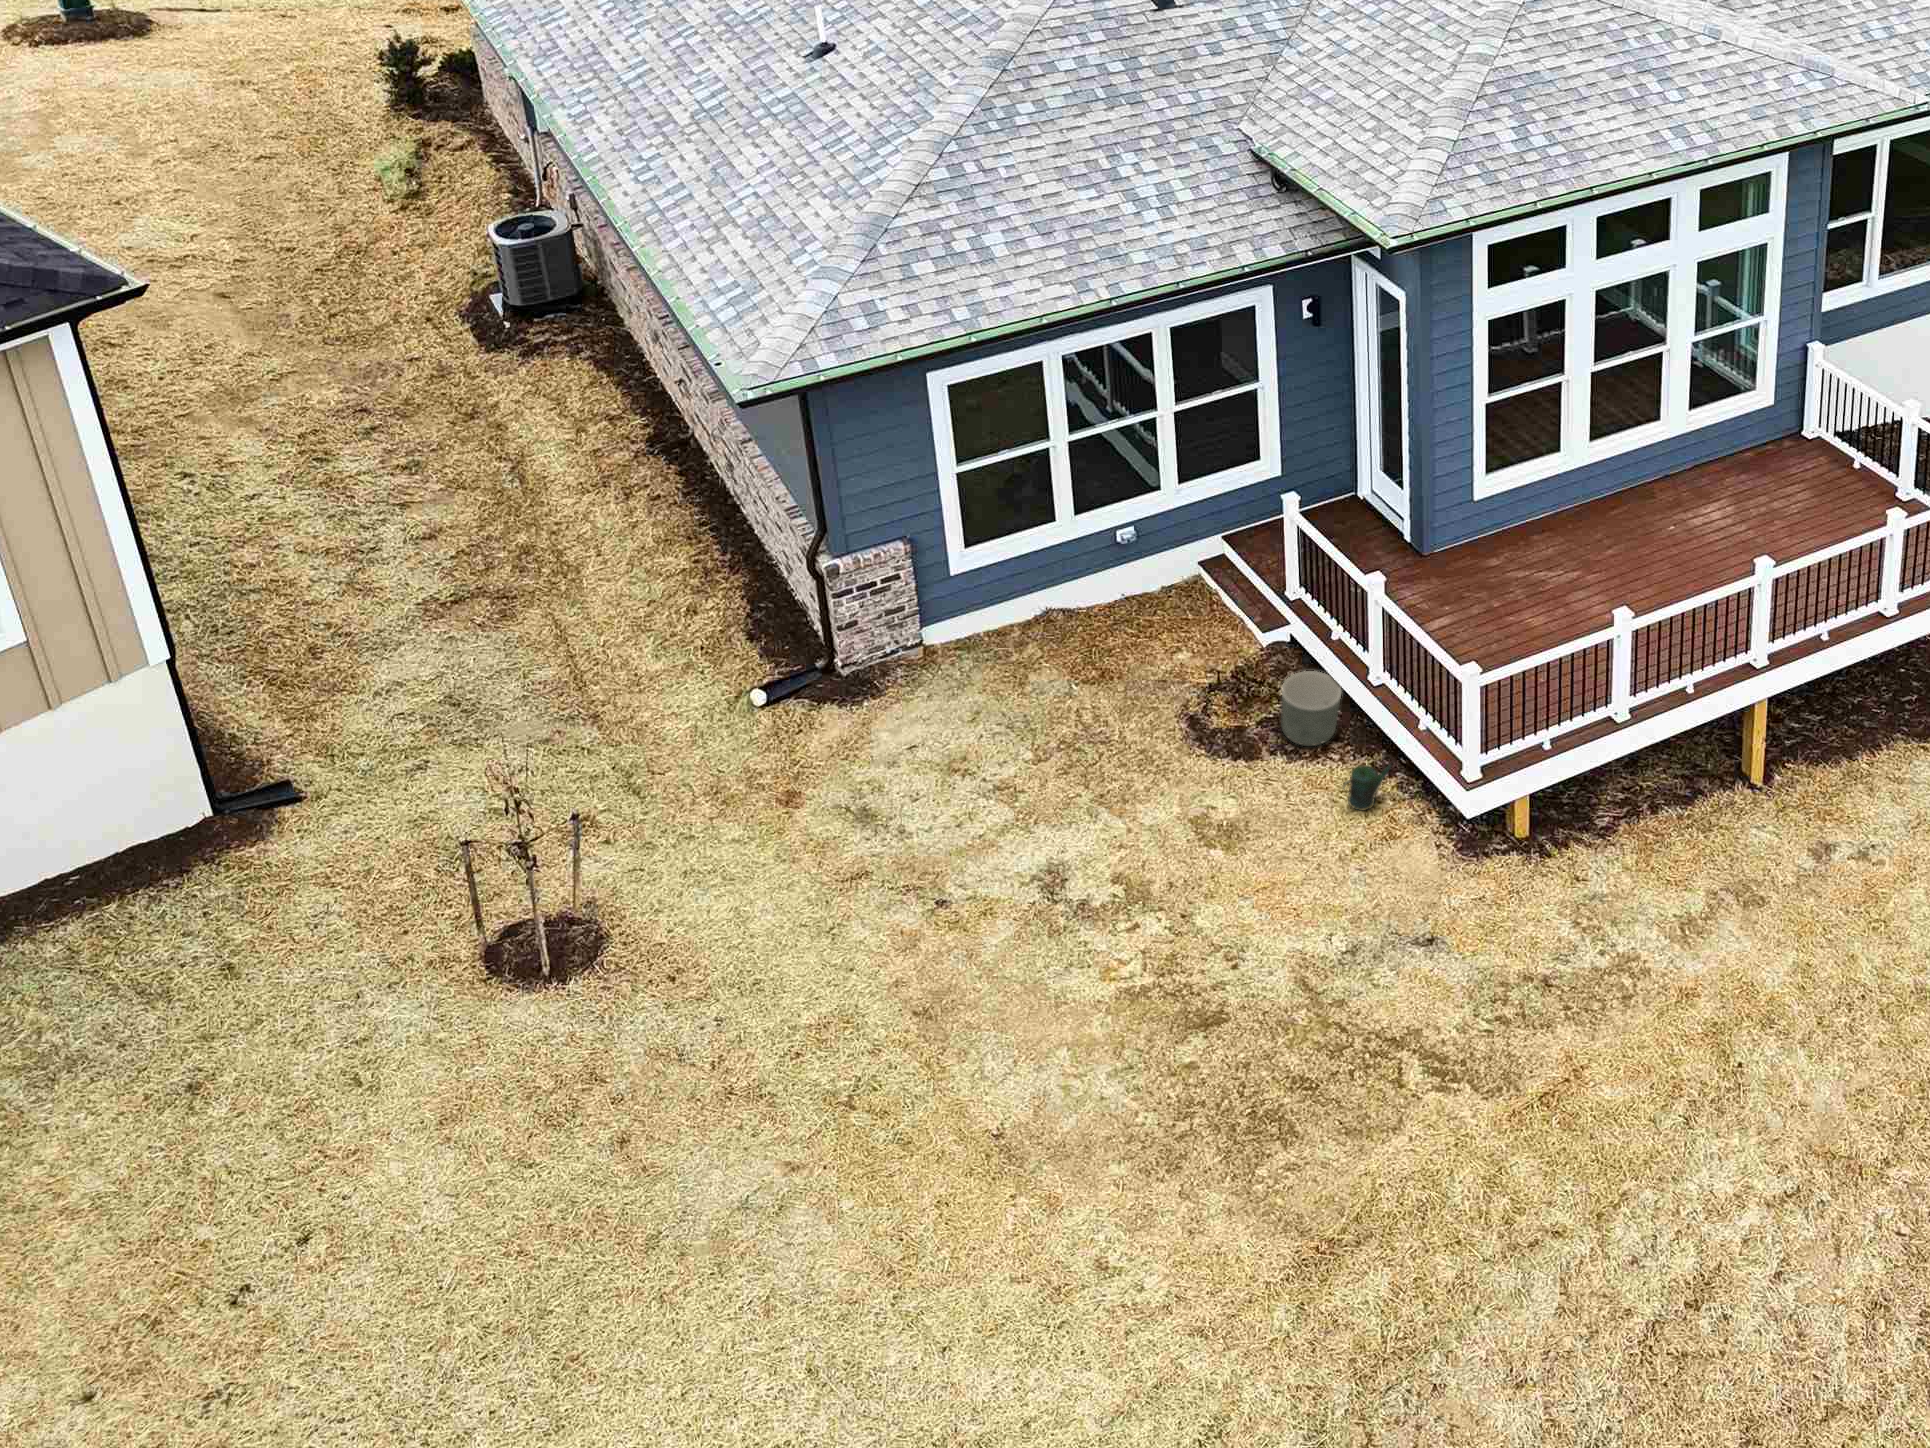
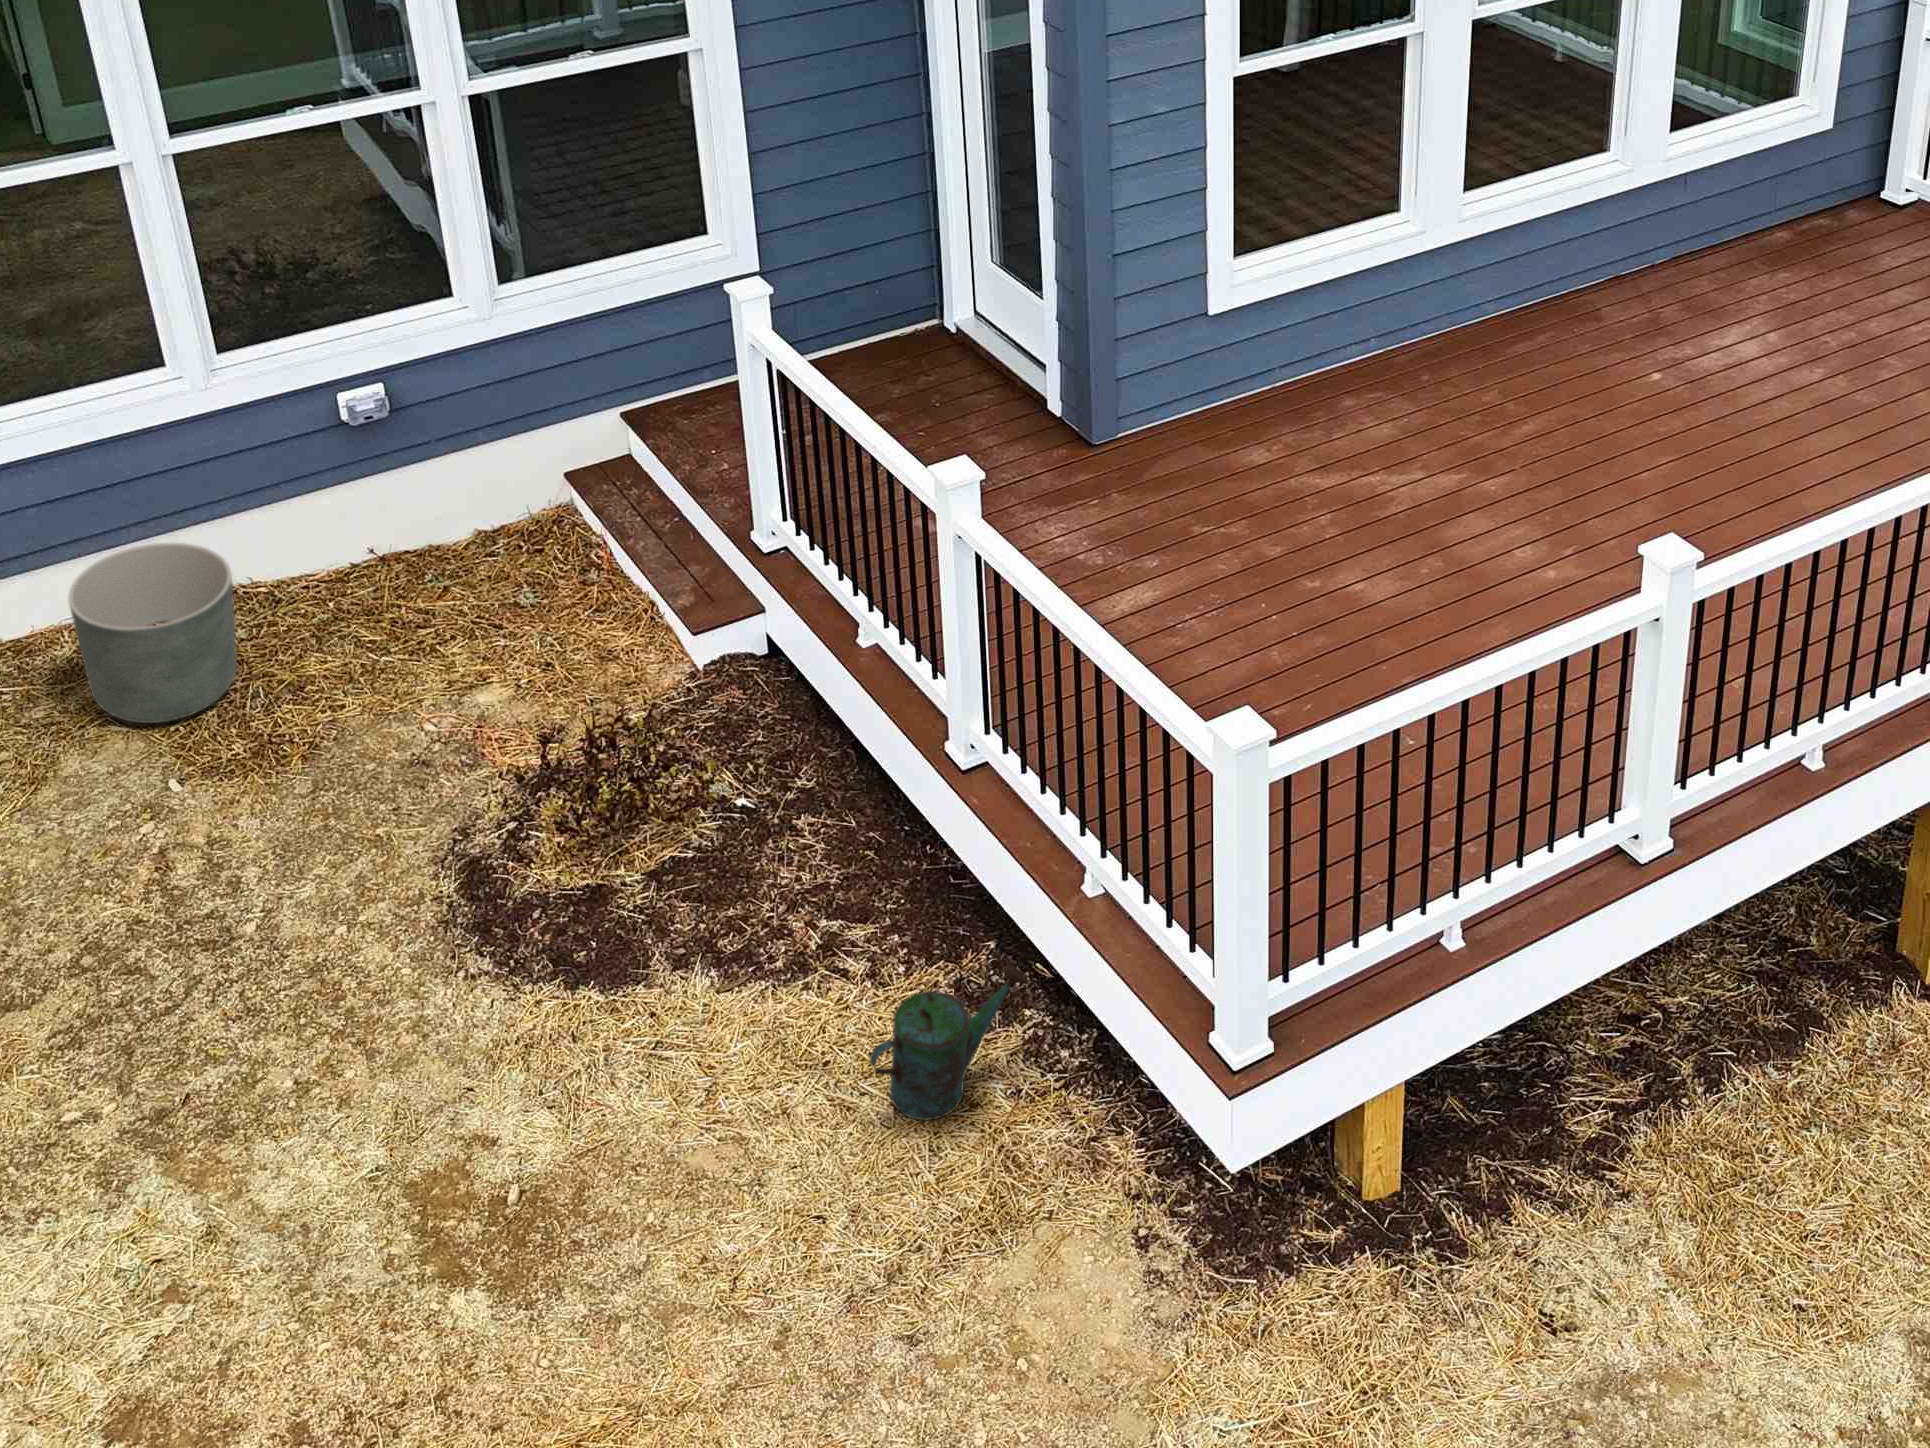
planter: present [1281,671,1341,746] -> present [69,543,237,723]

